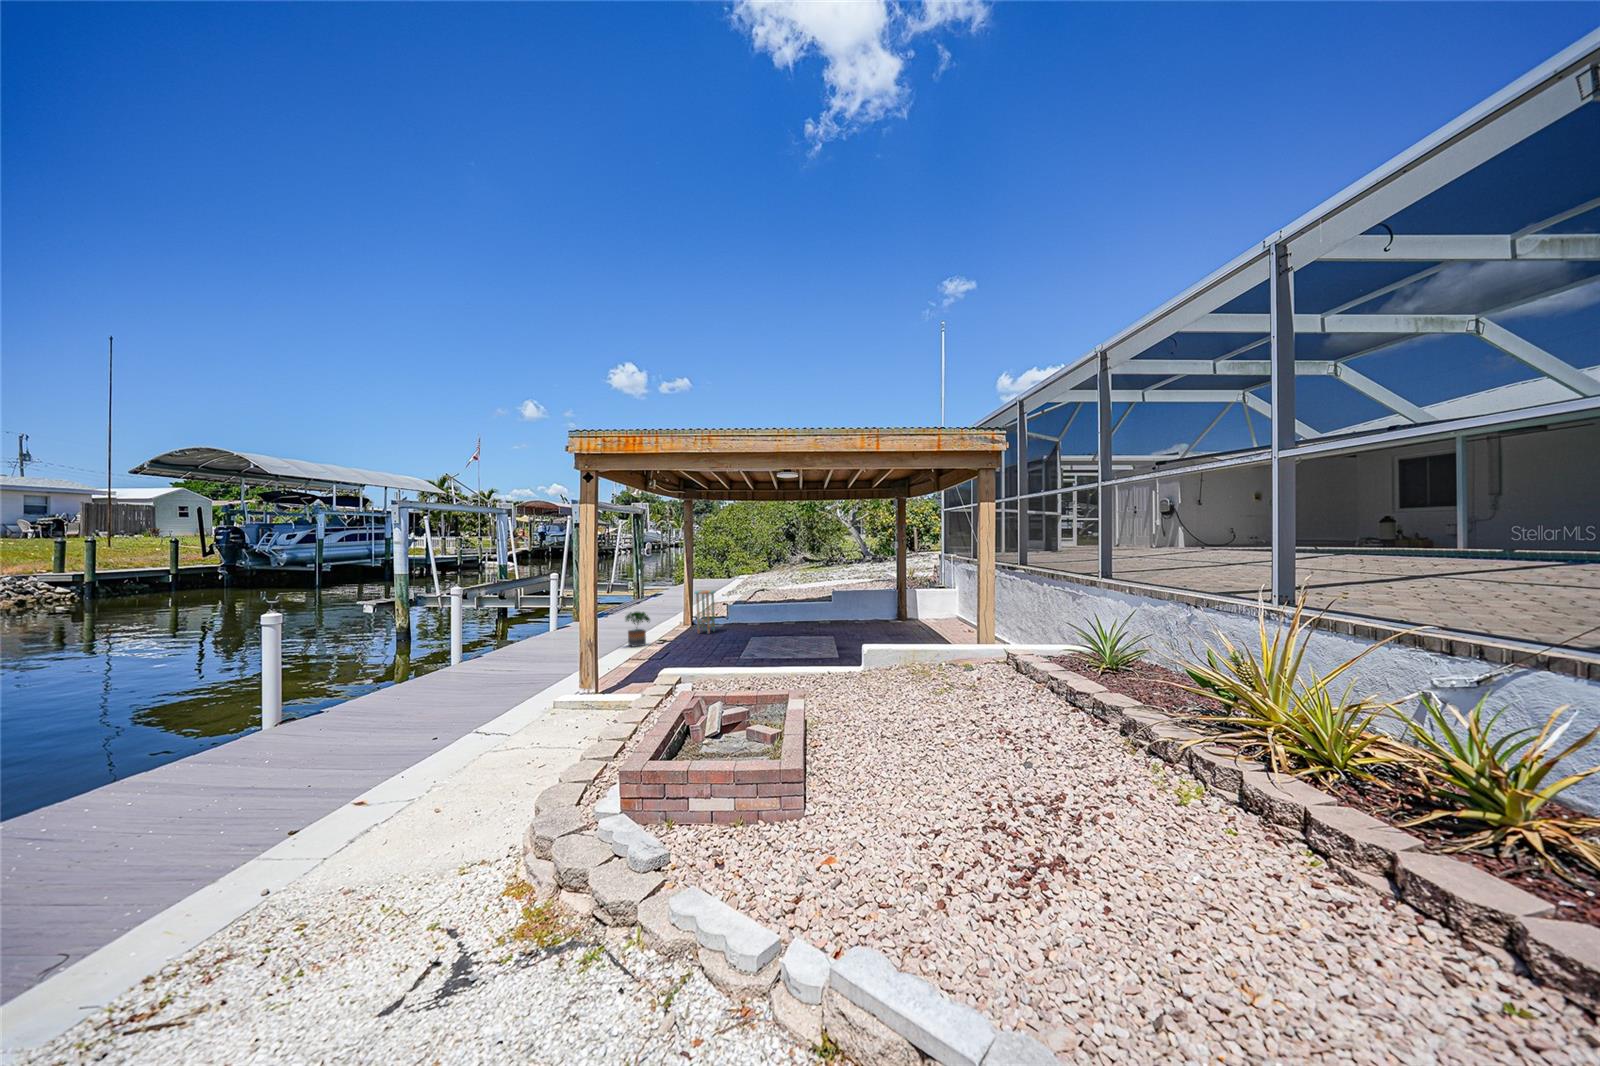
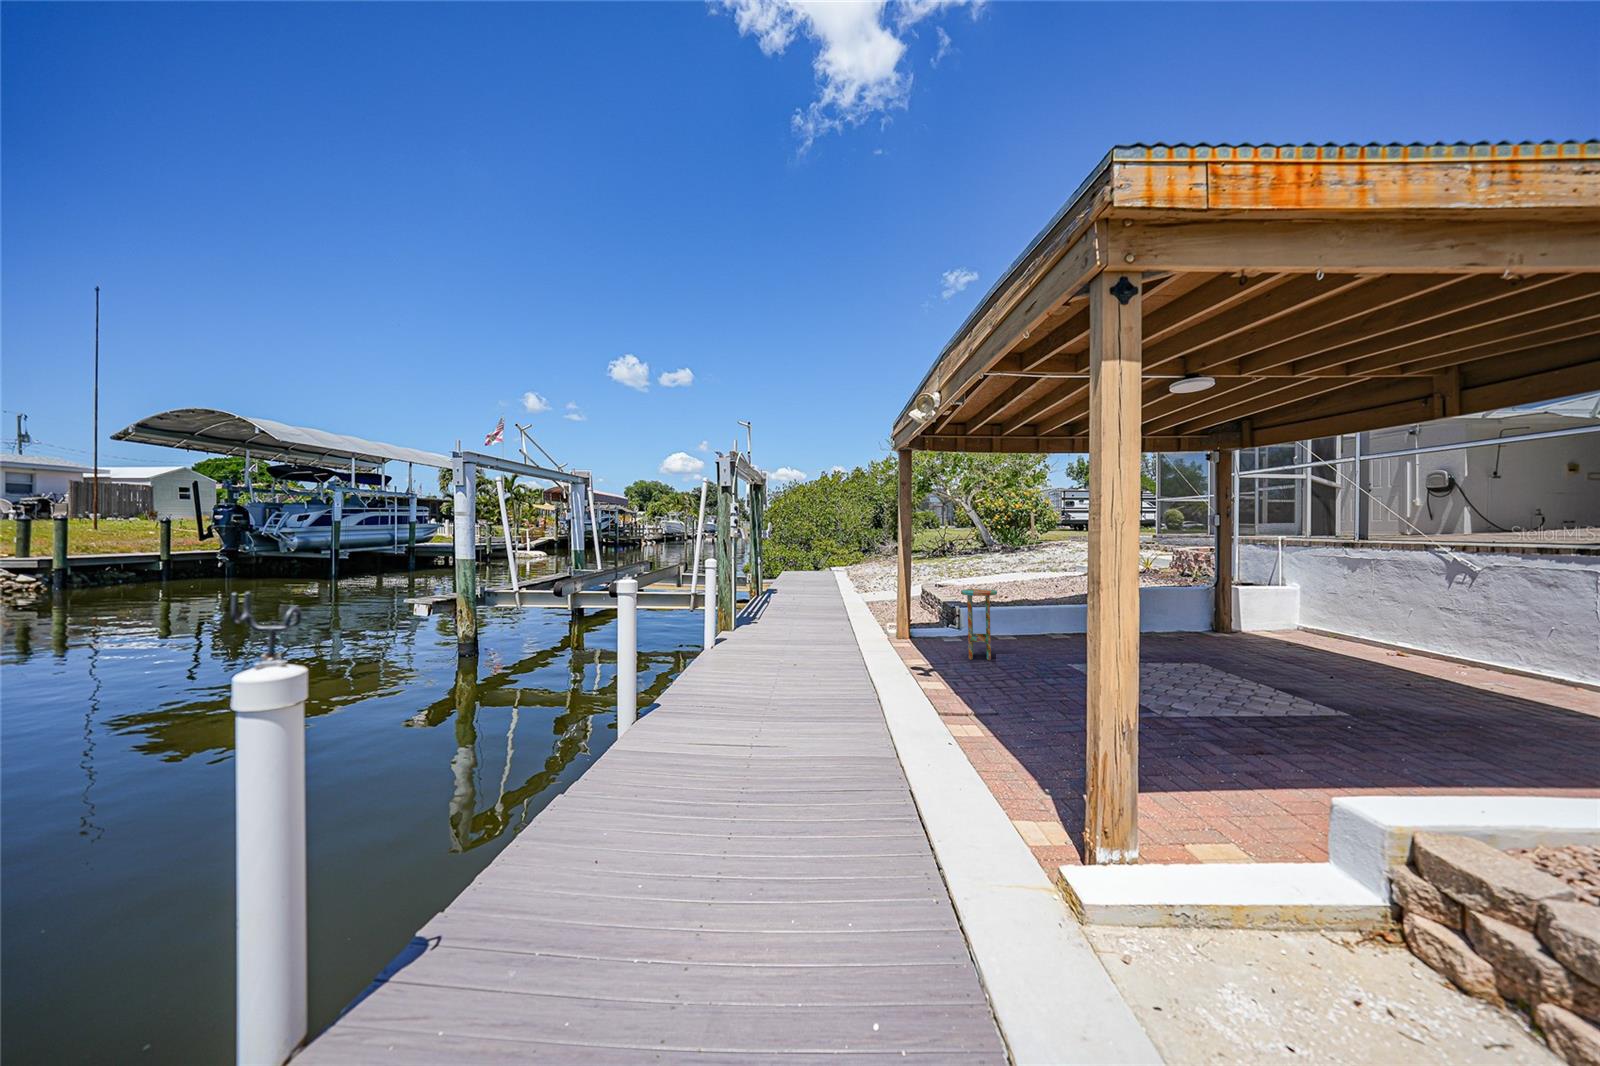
potted tree: present [625,612,650,647] -> none [875,623,922,684]

